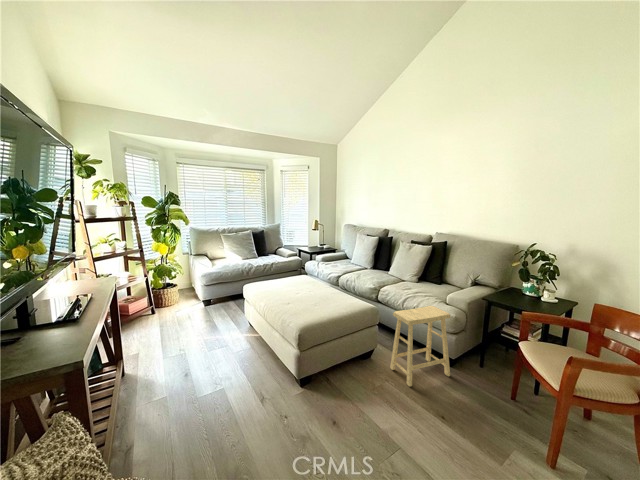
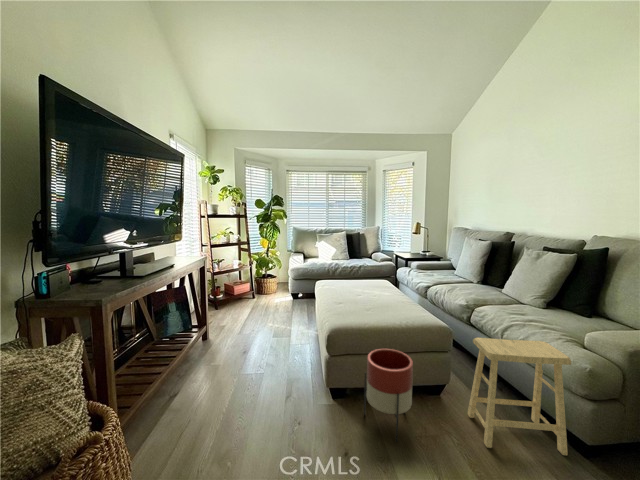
planter: none [322,333,360,404] -> present [364,349,413,442]

